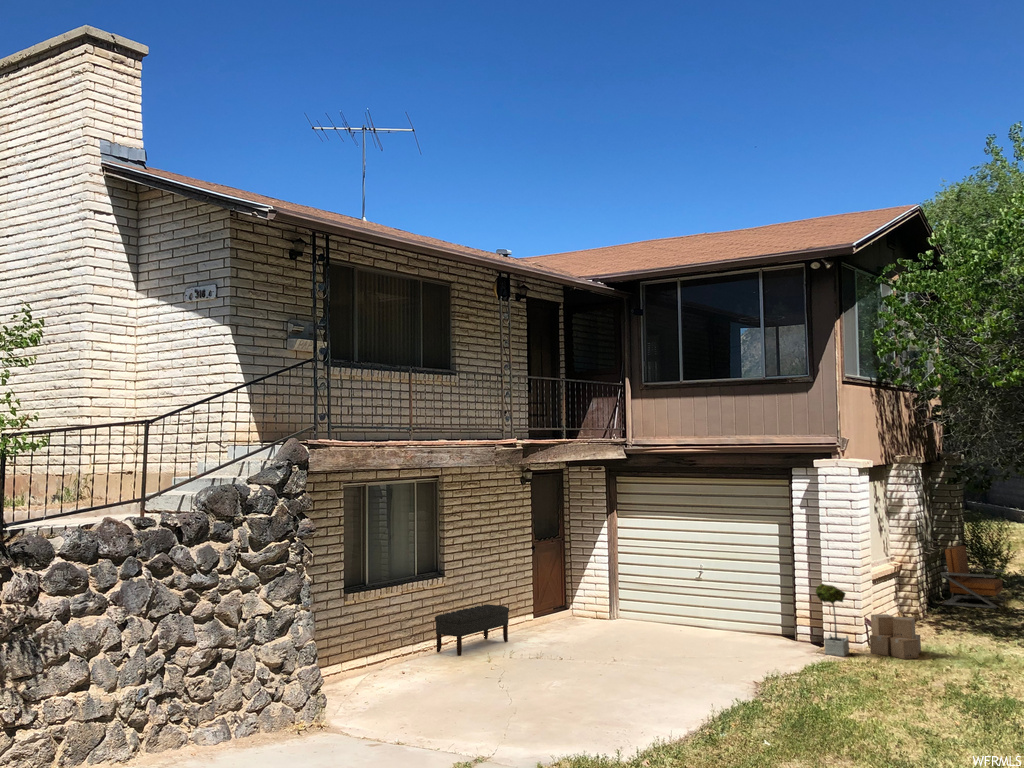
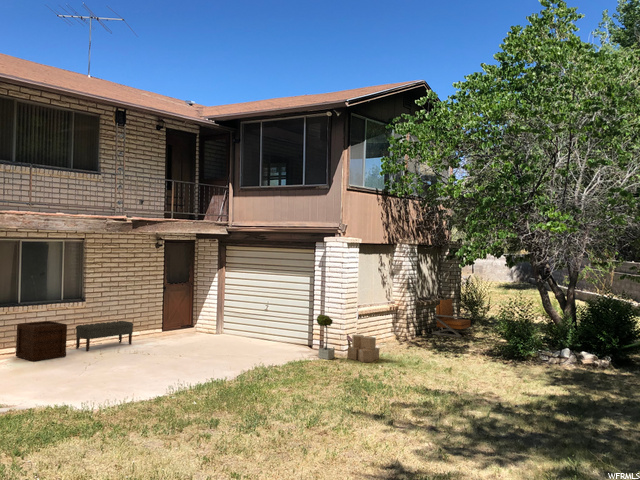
wooden crate: none [369,610,442,676] -> present [16,321,67,361]

